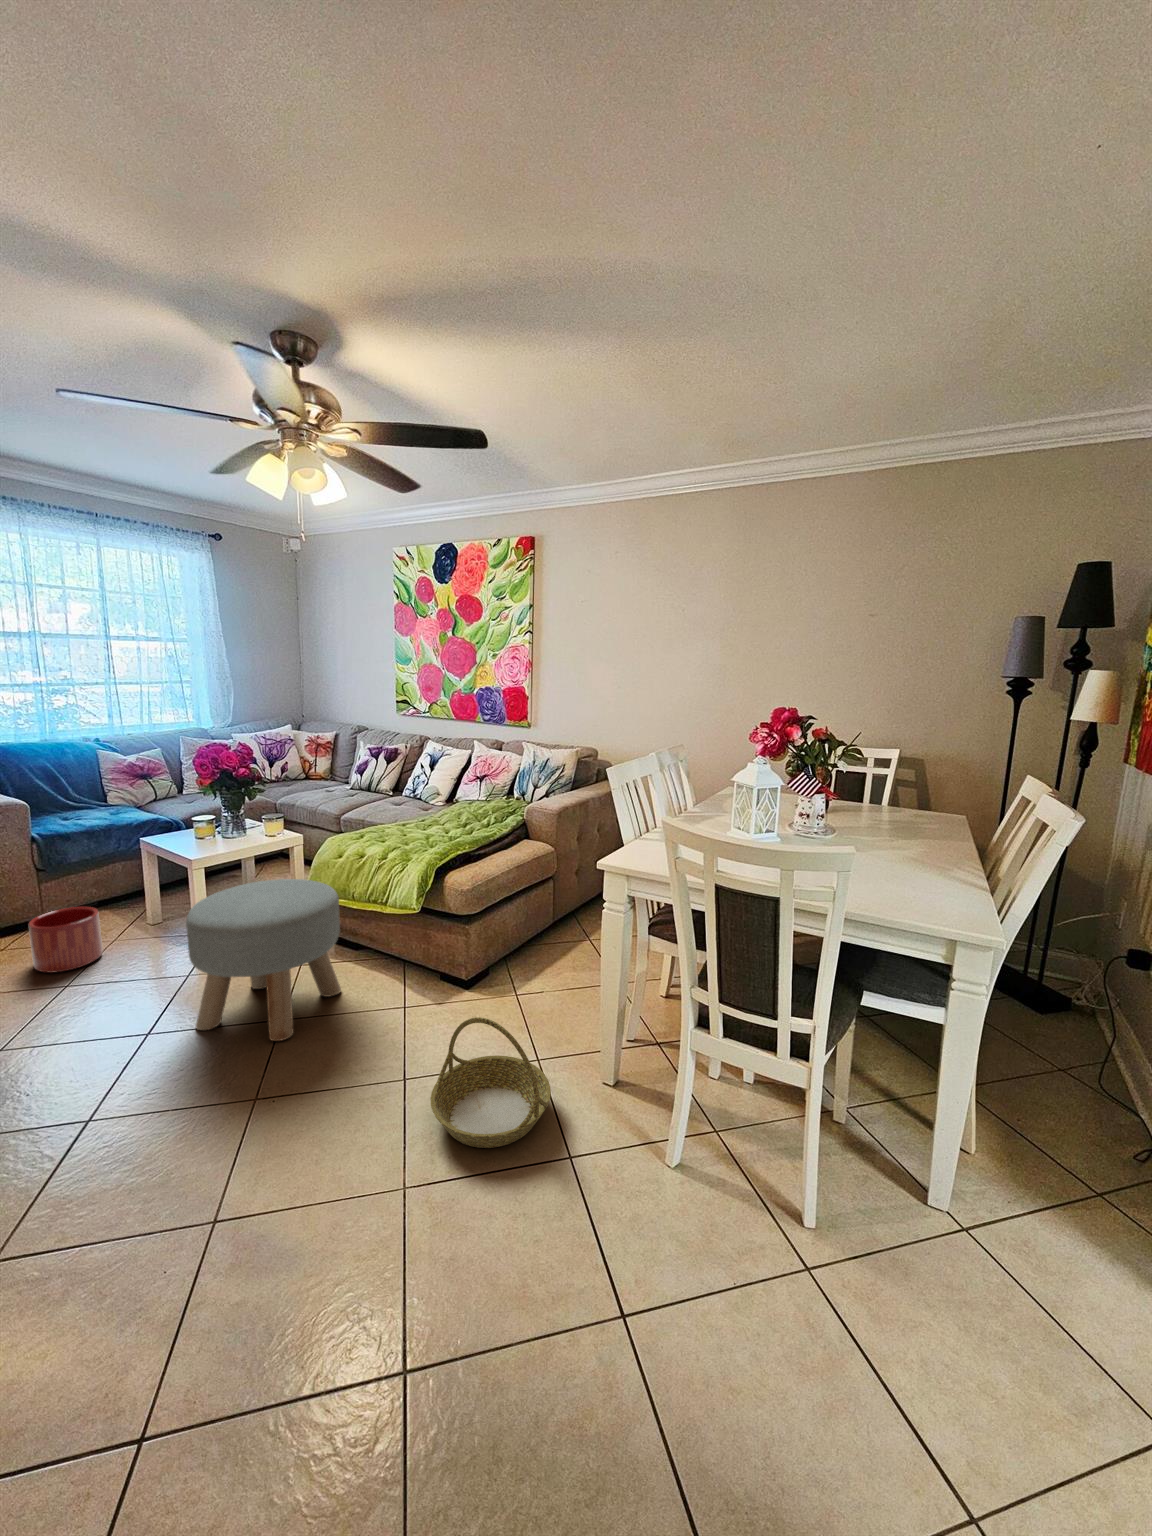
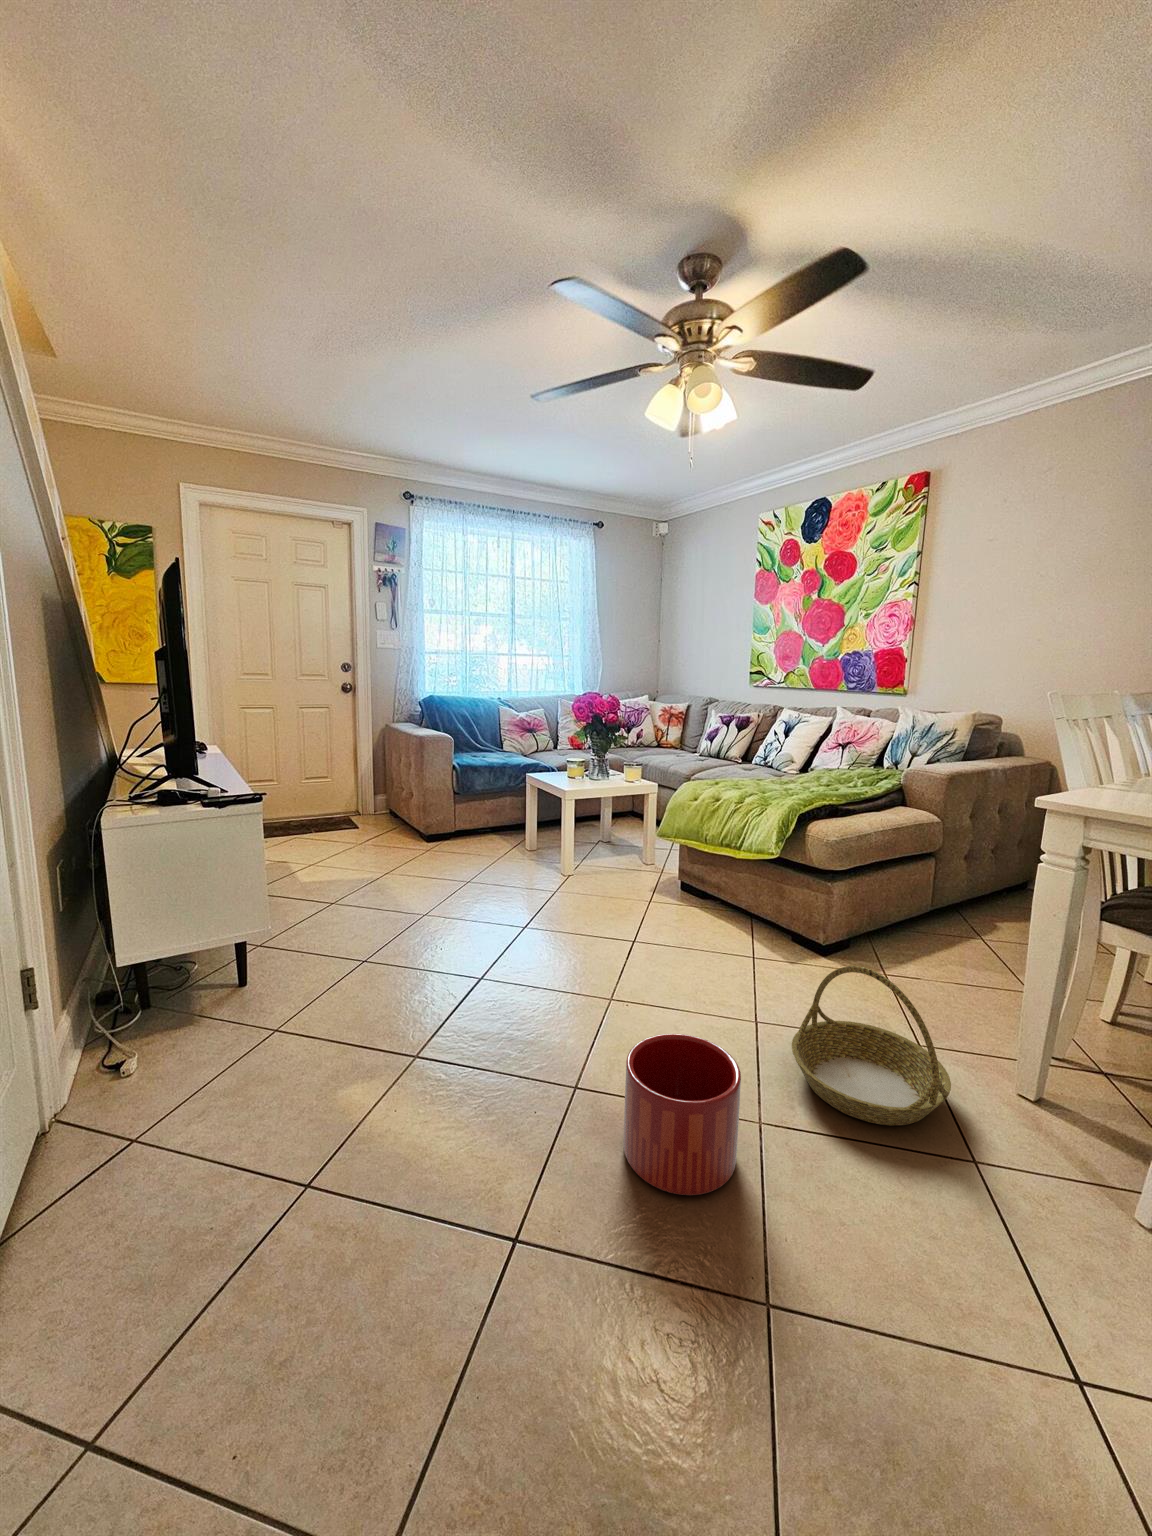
ottoman: present [186,879,341,1041] -> none [561,810,695,958]
planter: present [29,907,103,973] -> present [624,1034,741,1195]

